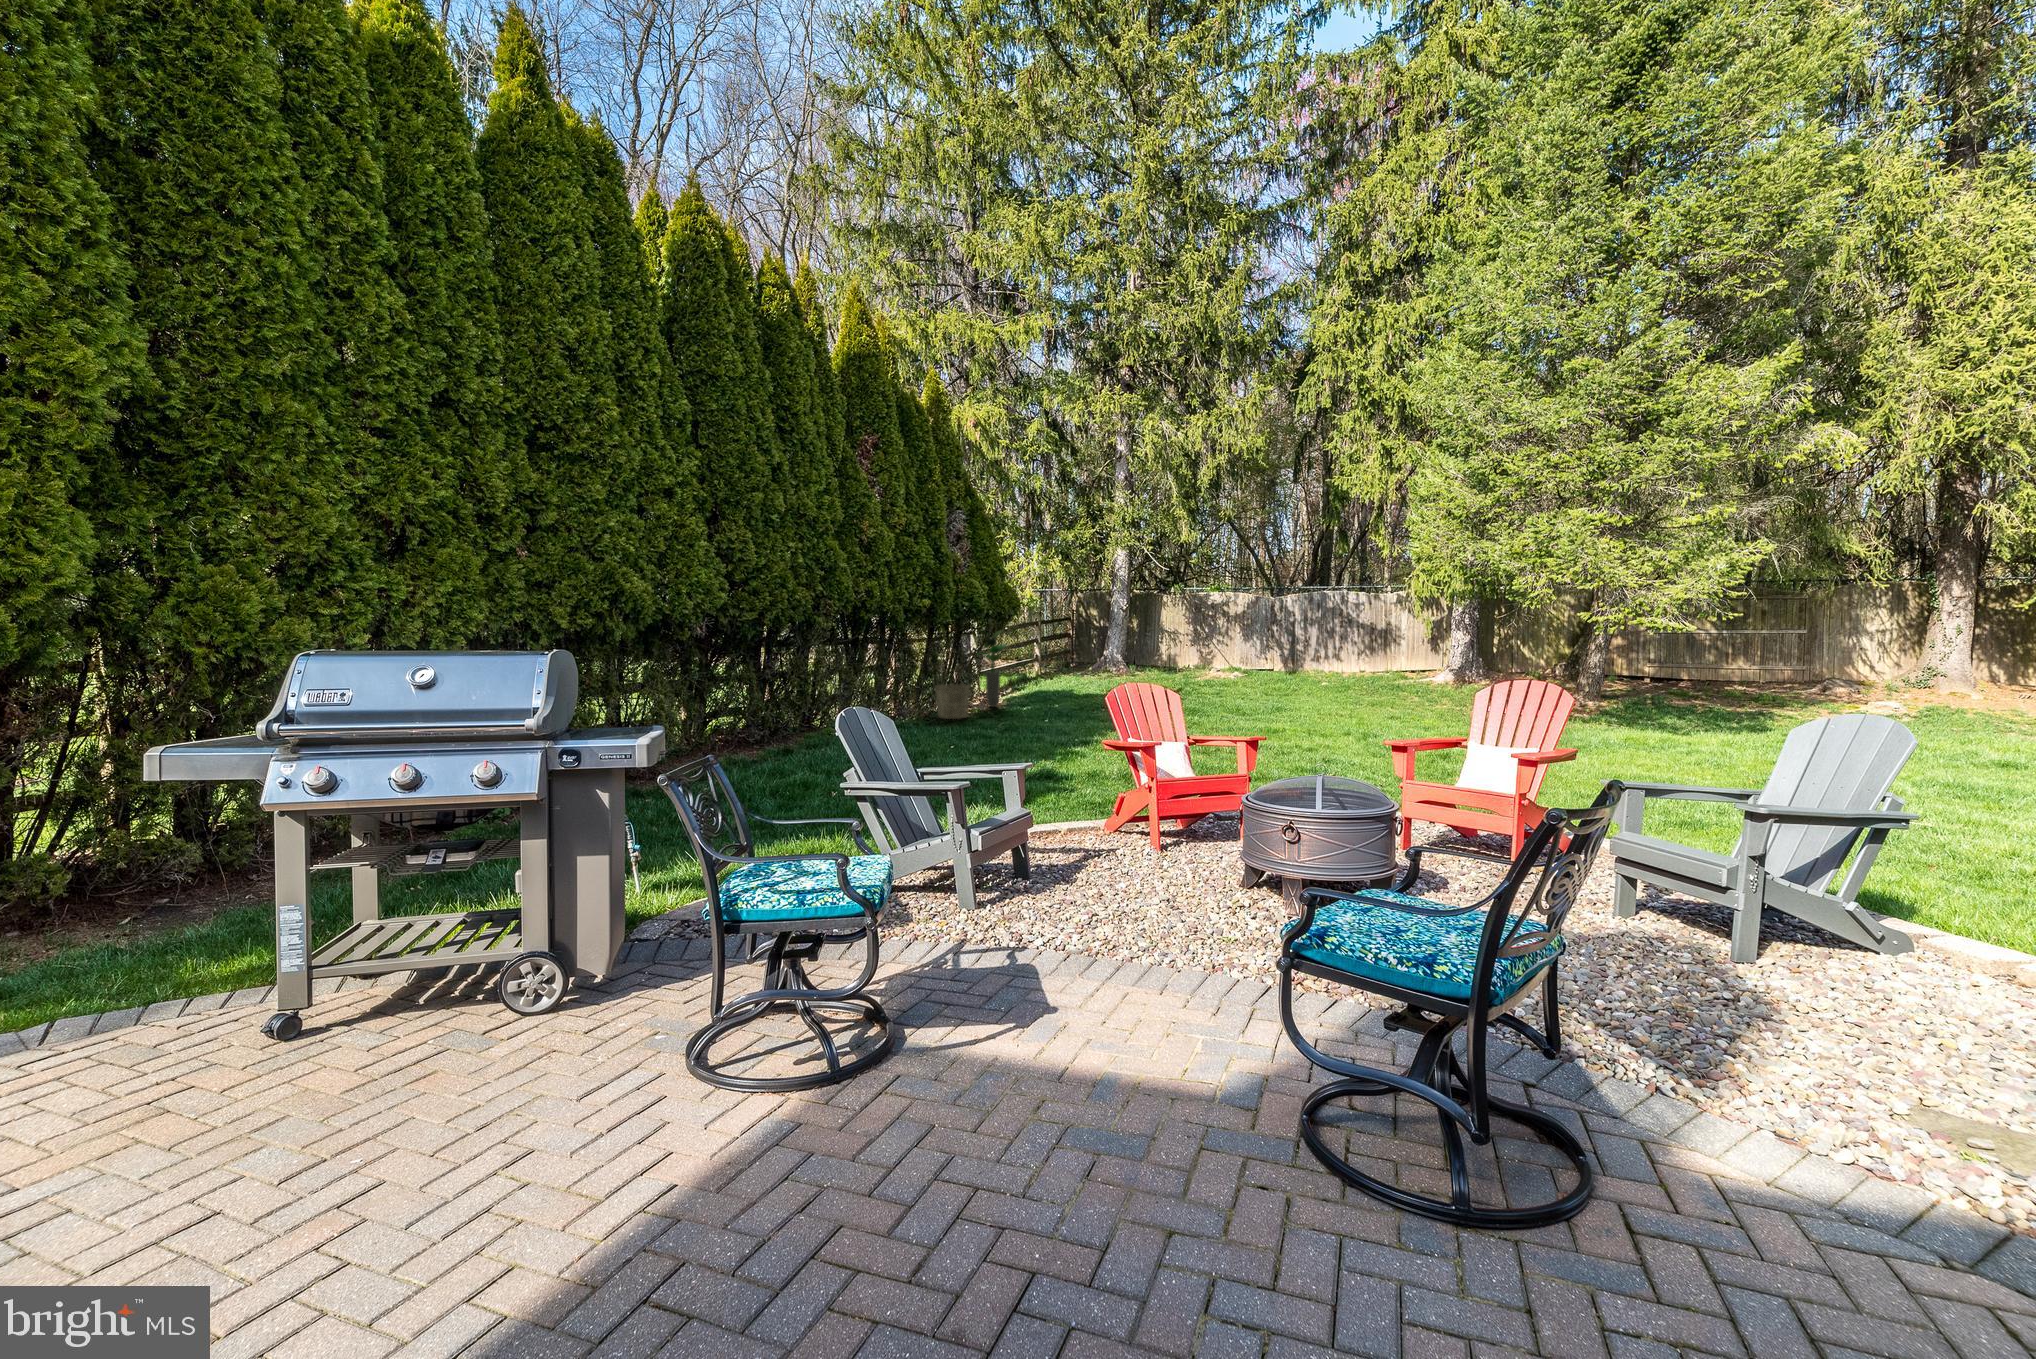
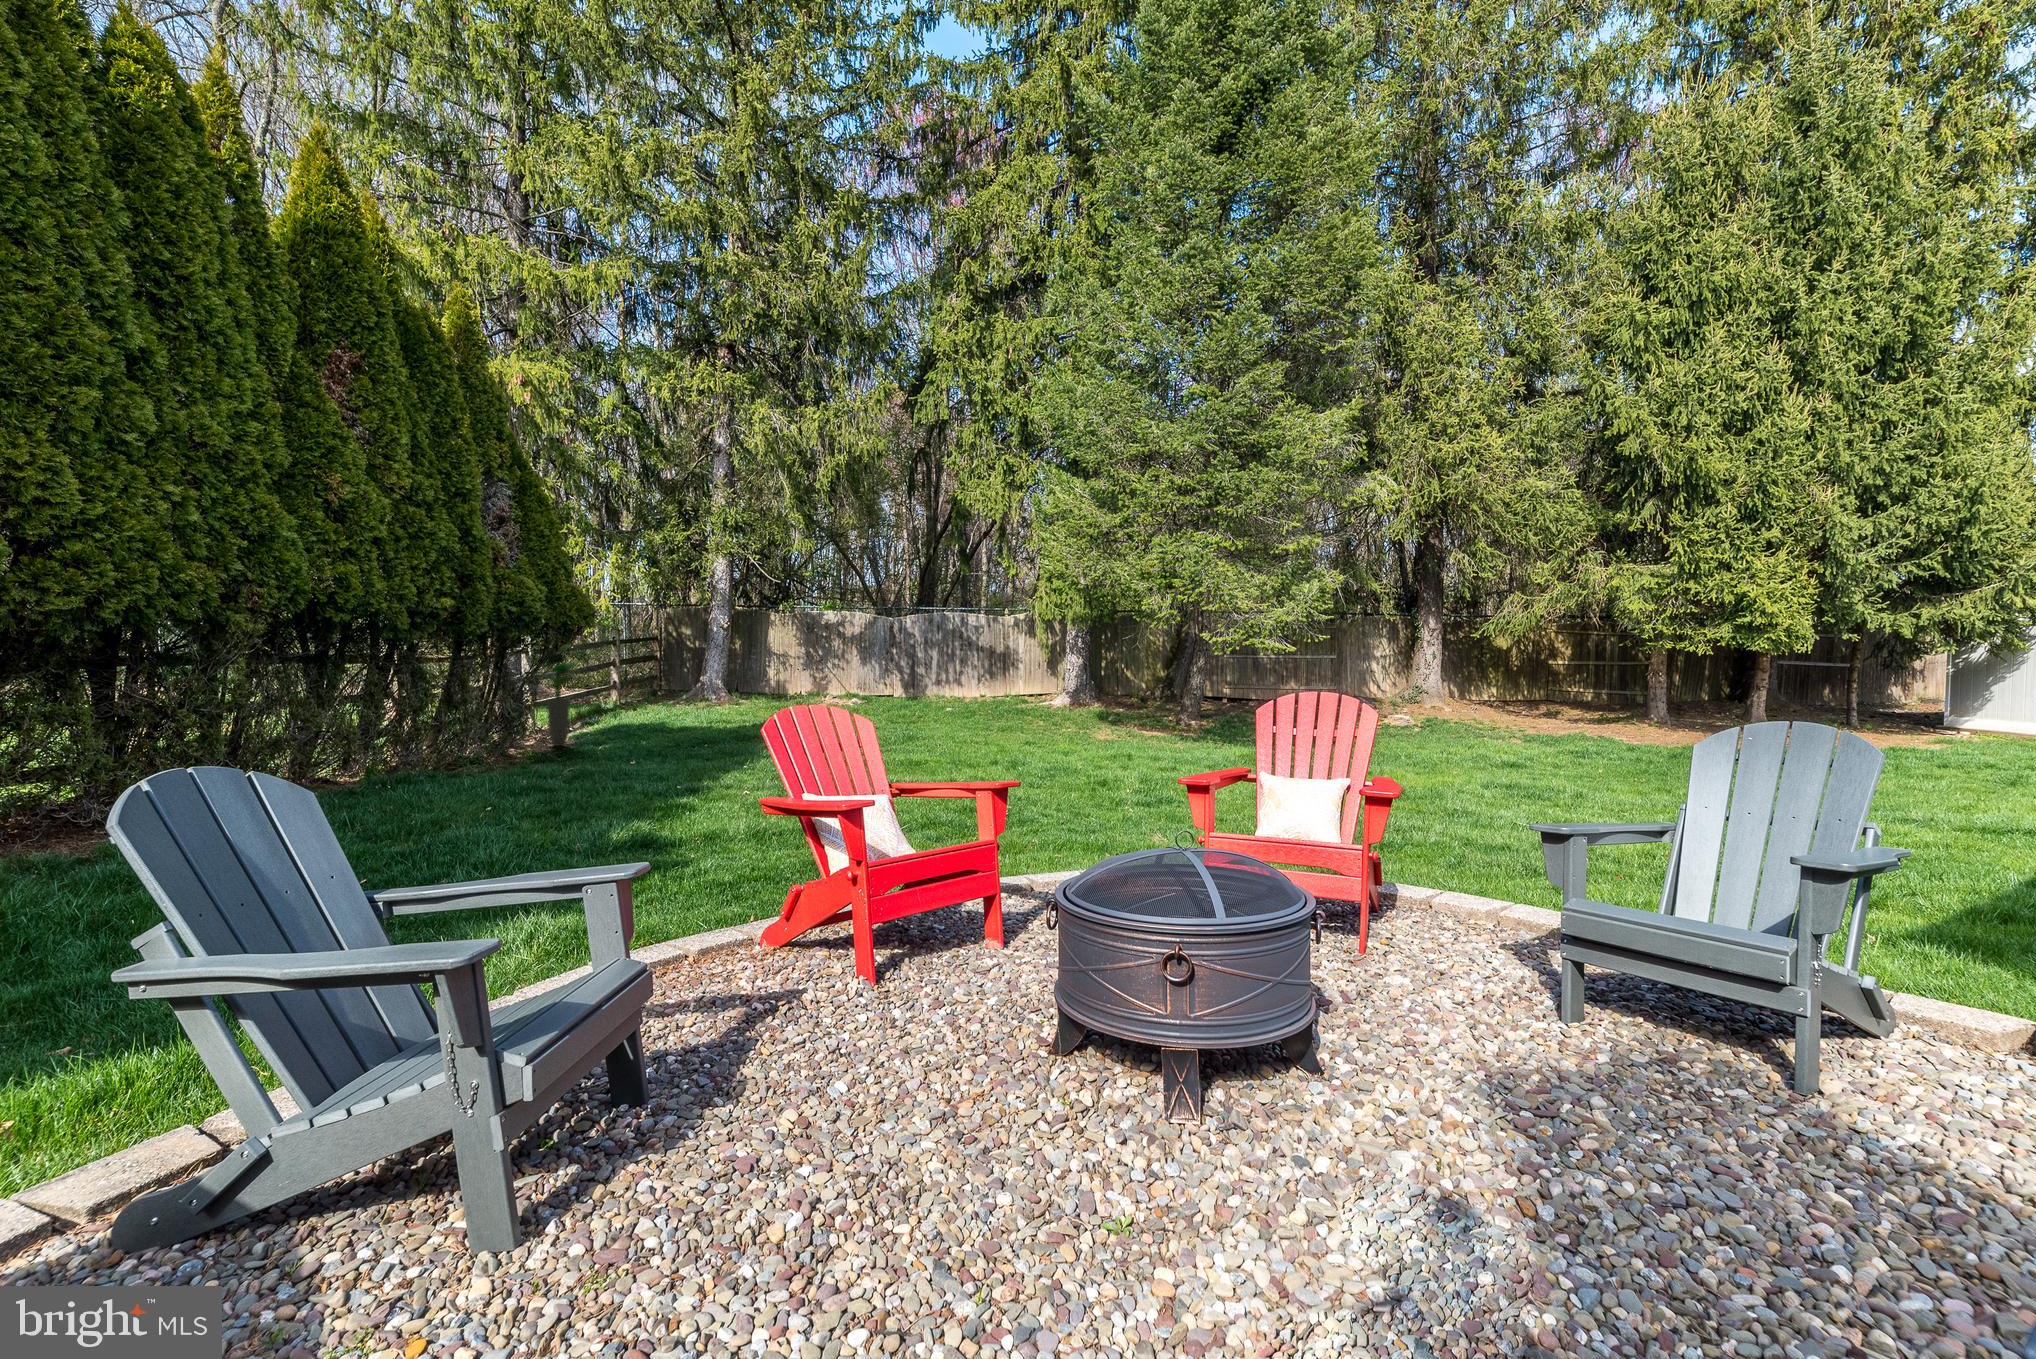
bucket: present [935,683,972,719] -> none [469,713,532,763]

